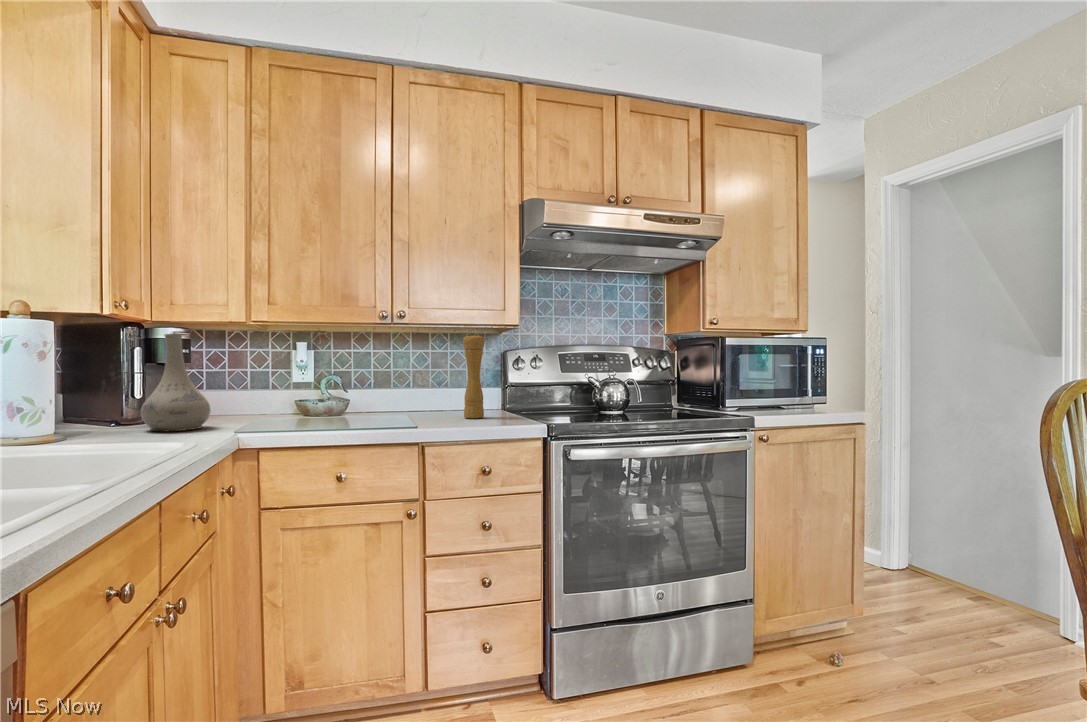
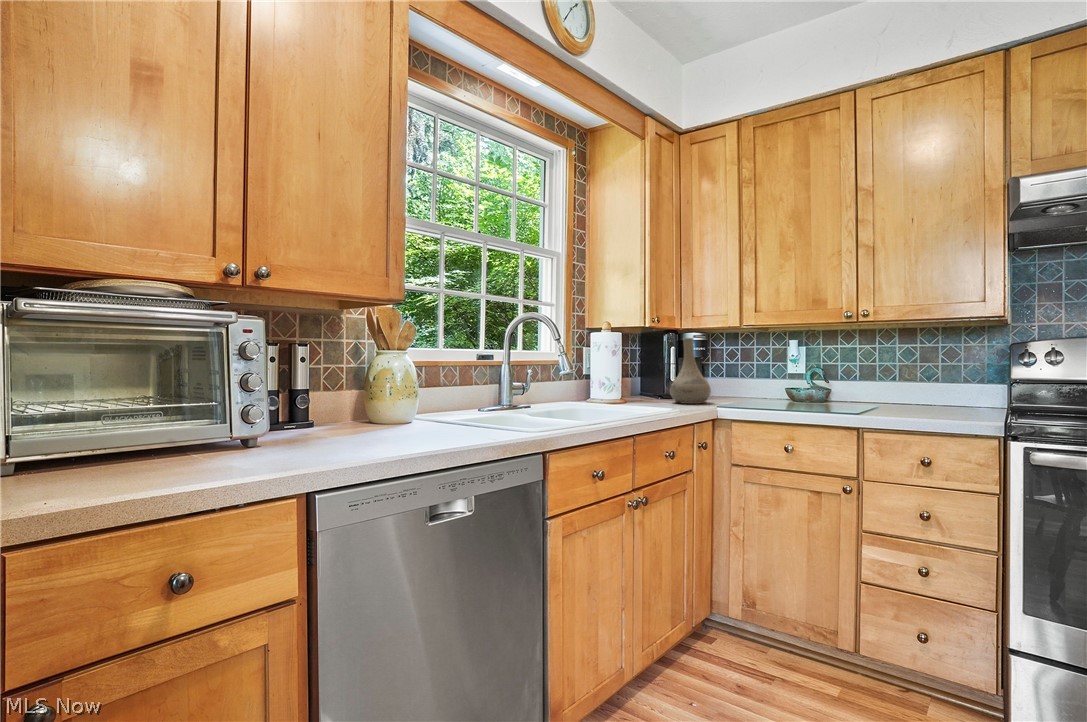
pepper mill: present [463,334,485,418] -> none [929,328,955,414]

